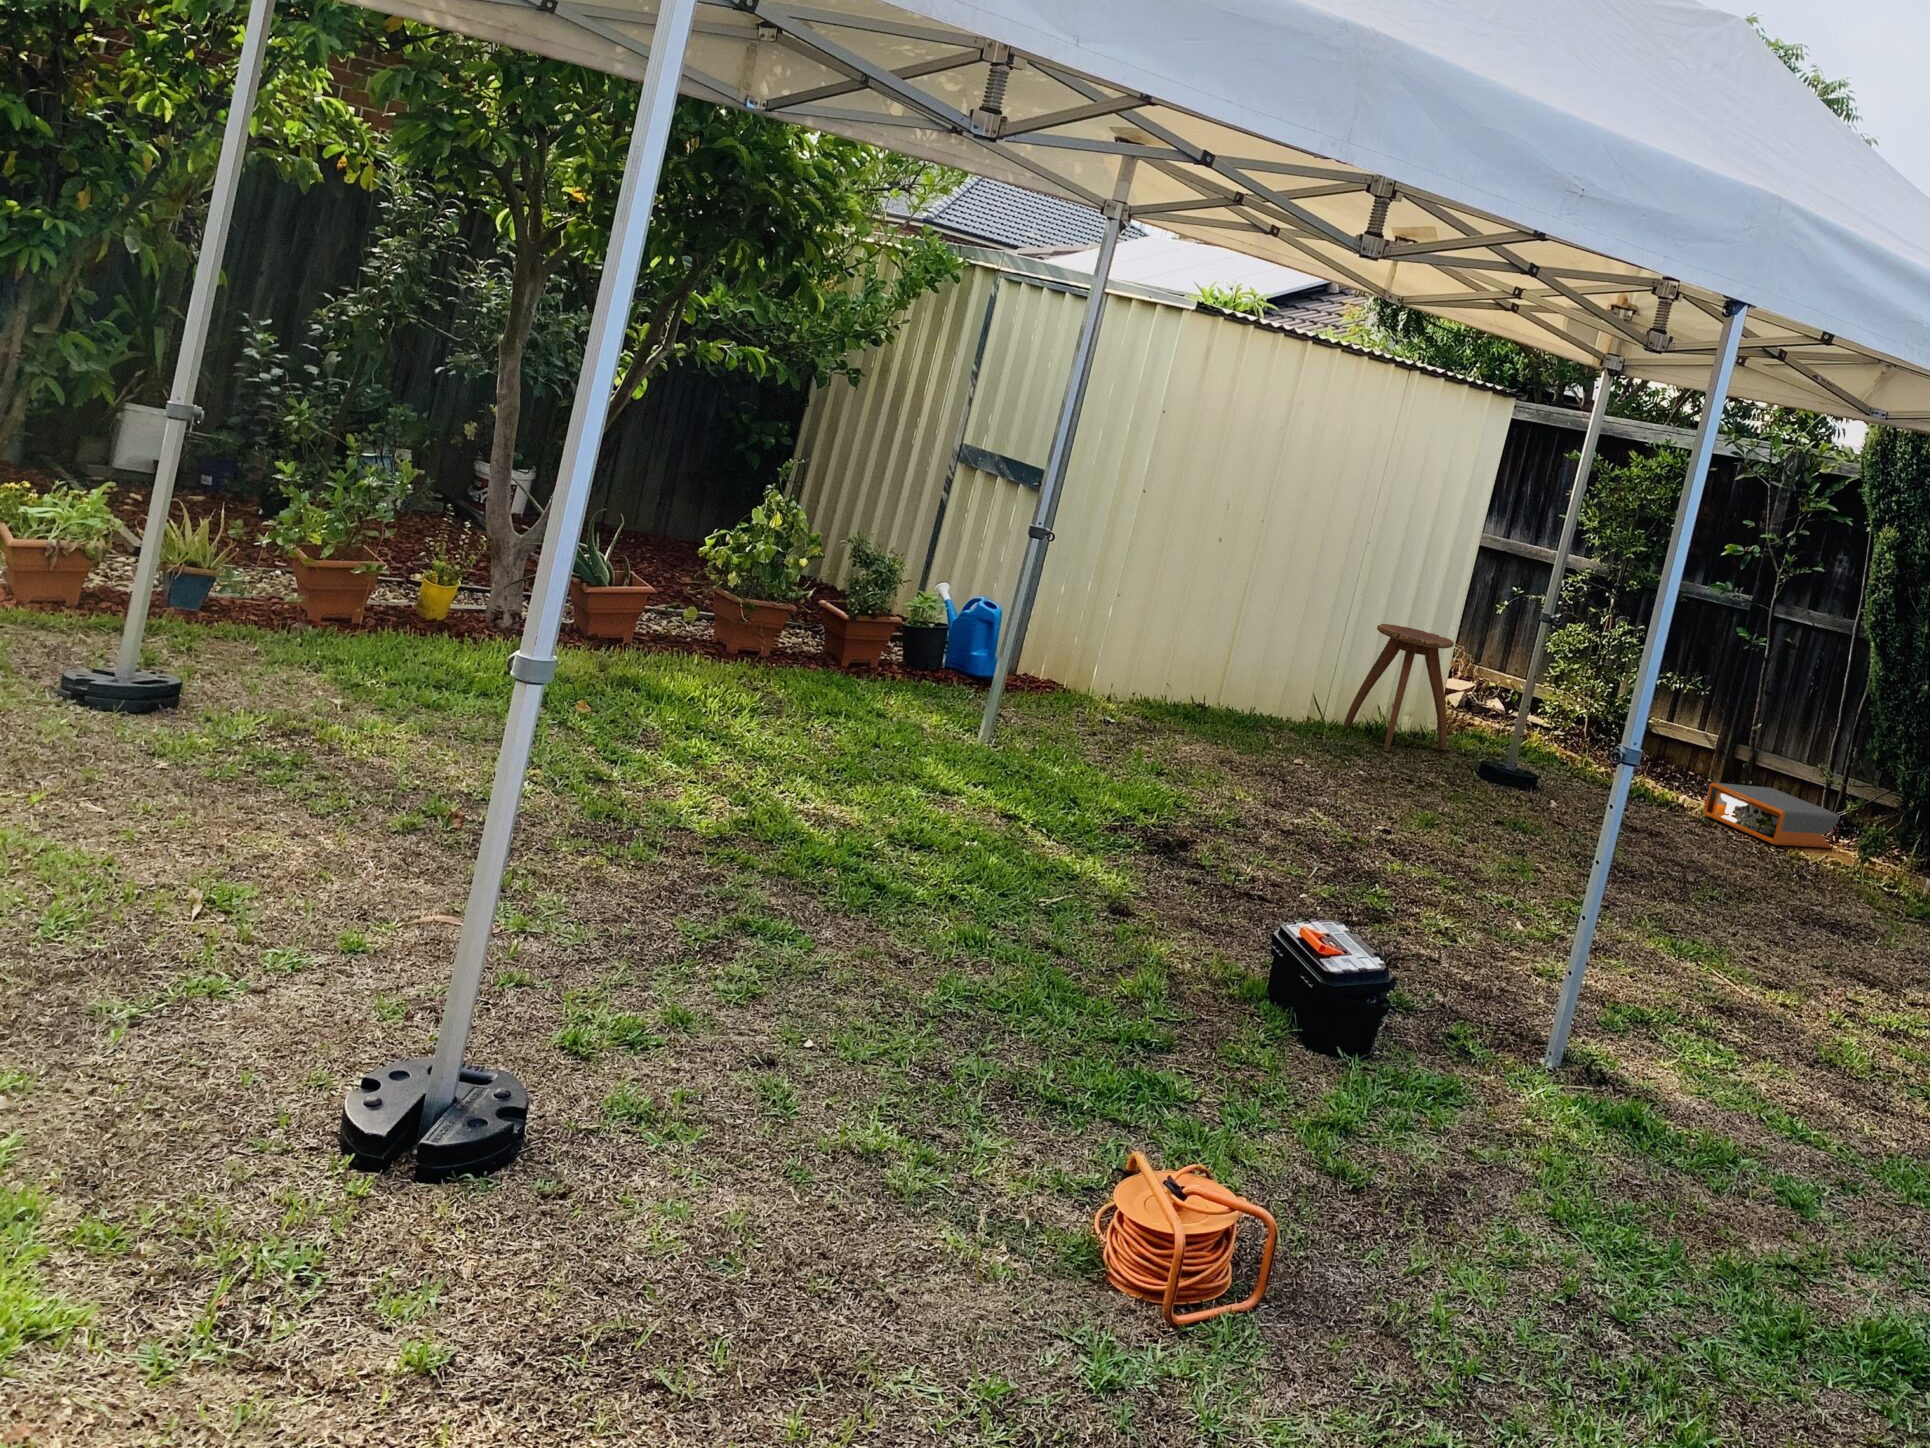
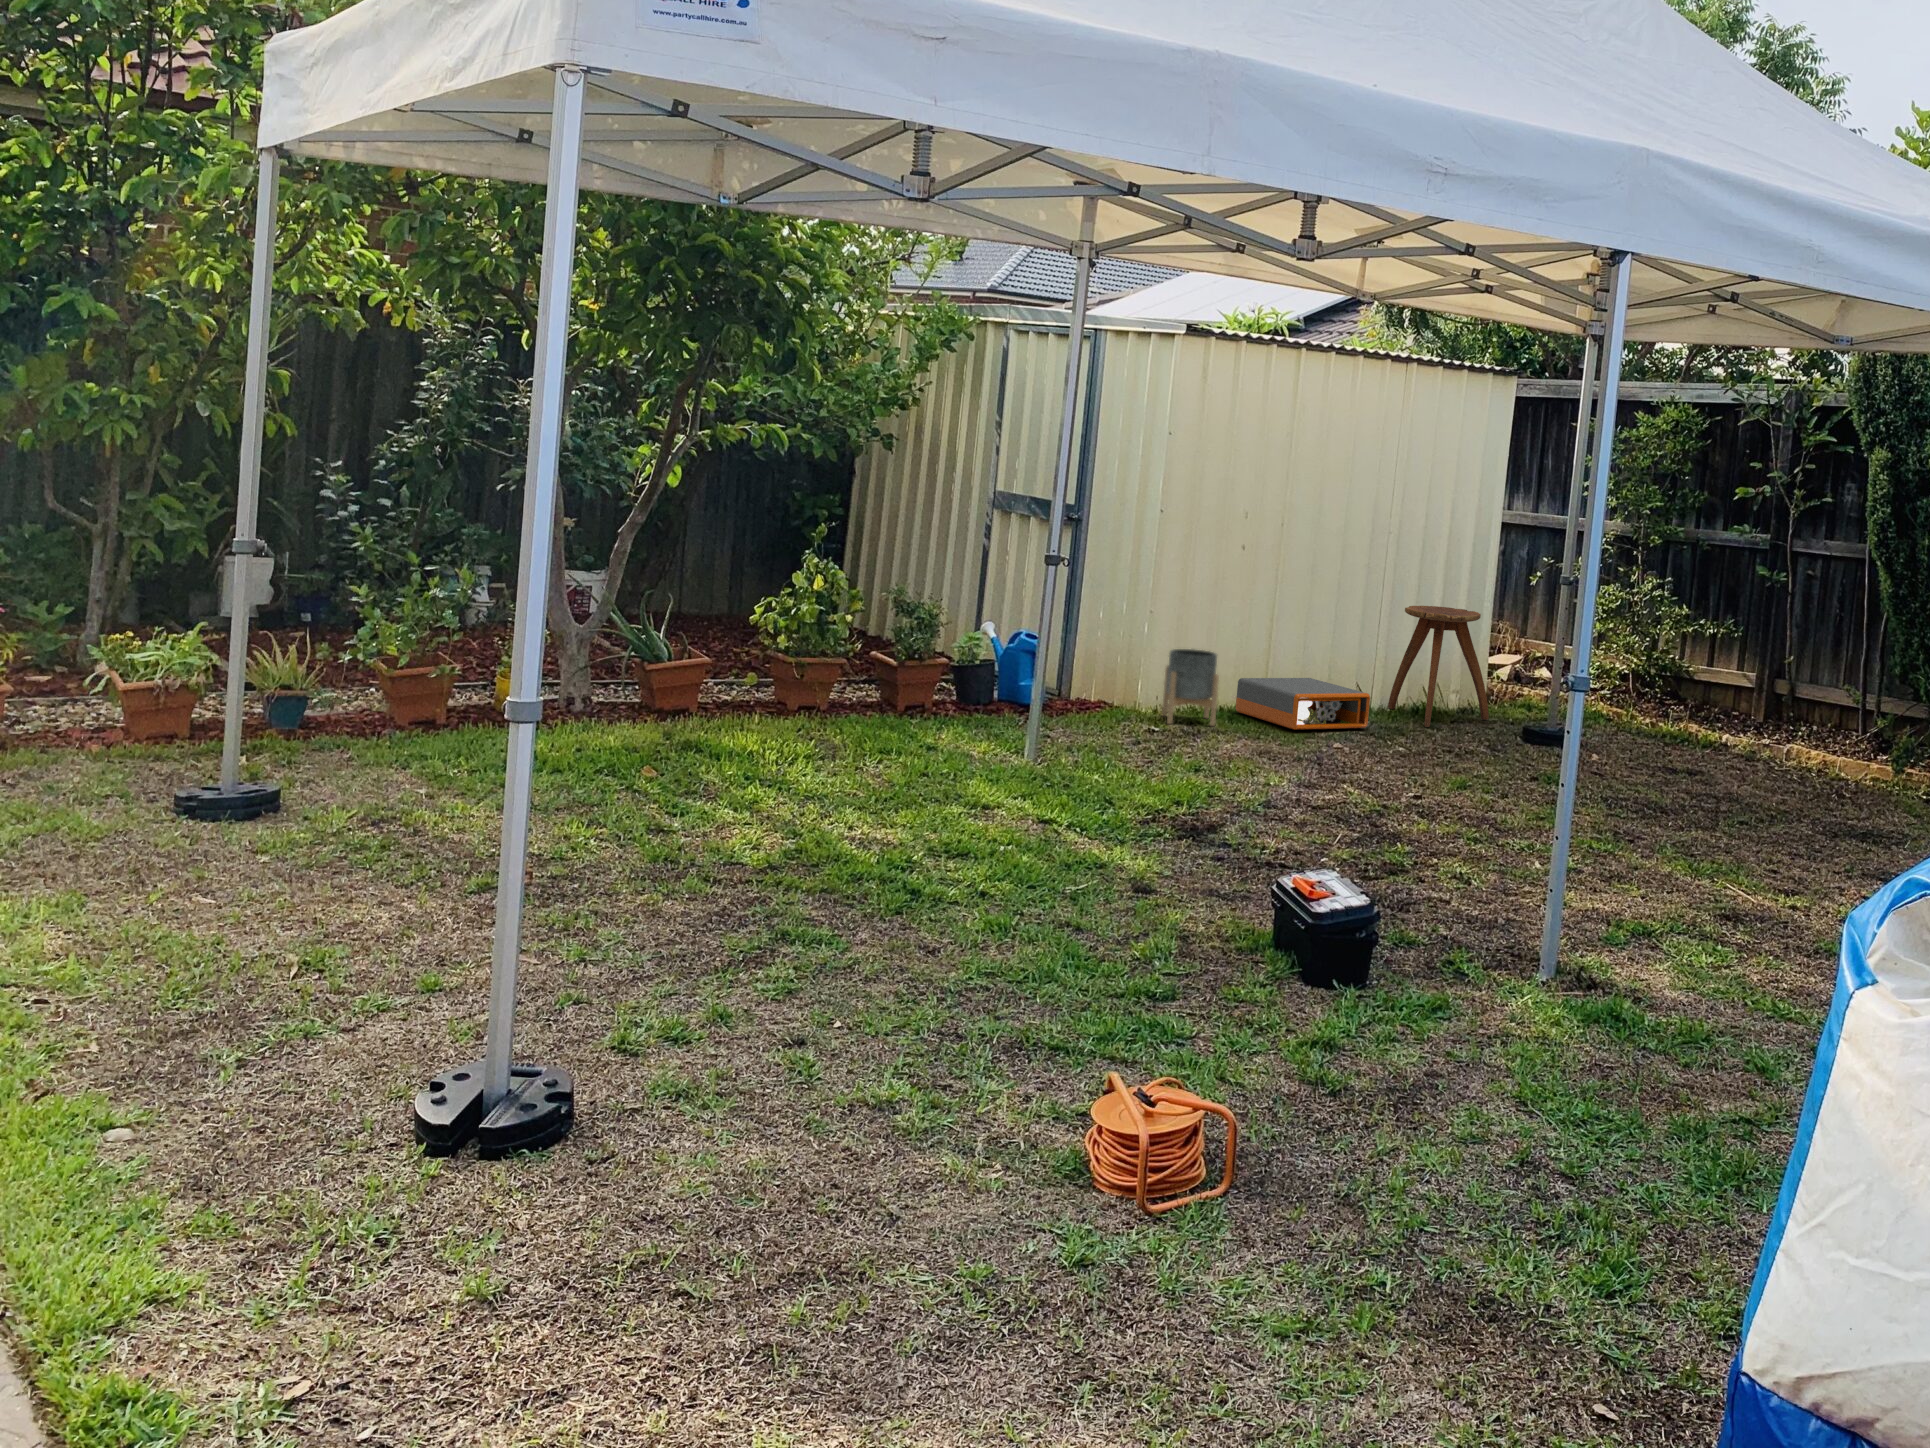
planter: none [1118,639,1186,724] -> present [1162,649,1219,726]
storage box: present [1703,783,1840,848] -> present [1236,678,1370,730]

